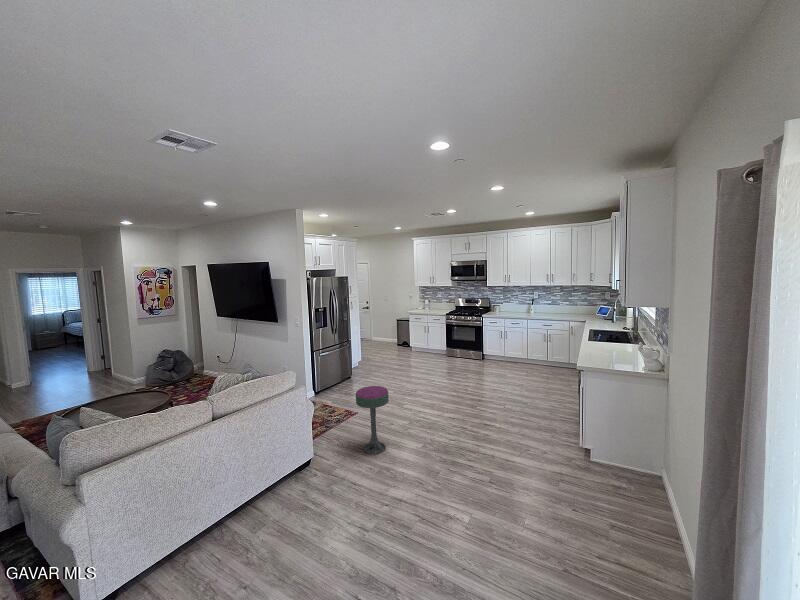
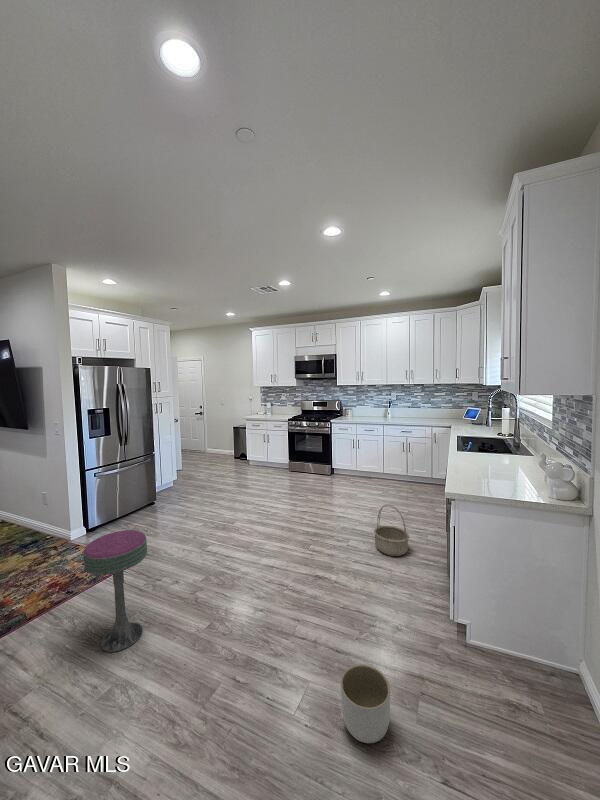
basket: none [525,378,551,414] -> present [374,504,409,556]
planter: none [516,457,544,492] -> present [341,664,390,743]

